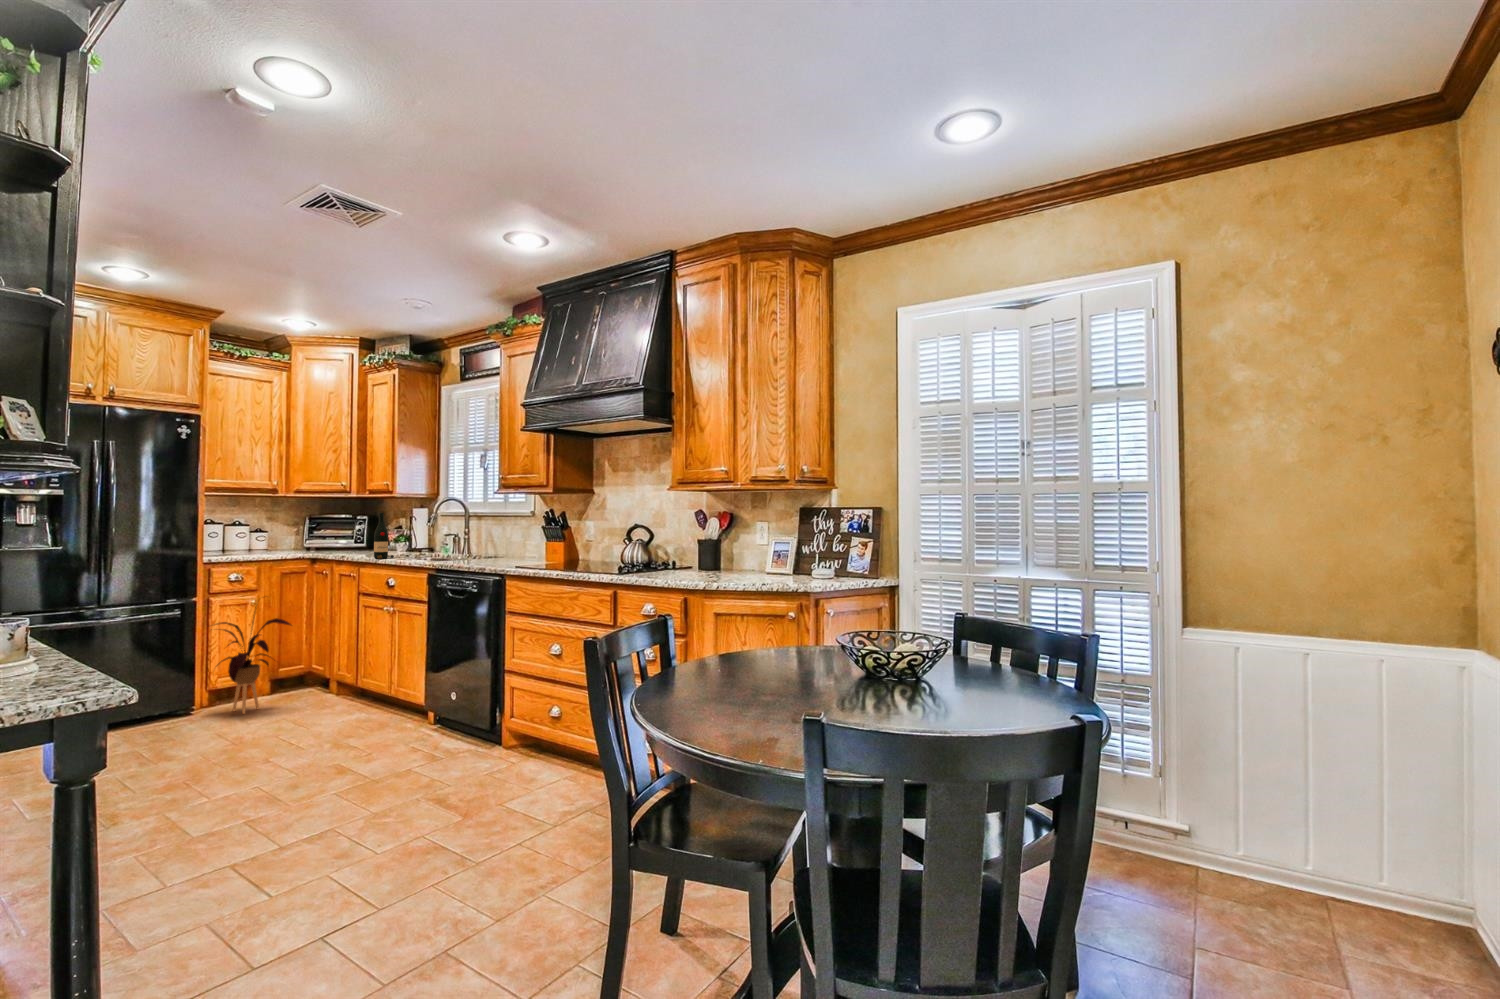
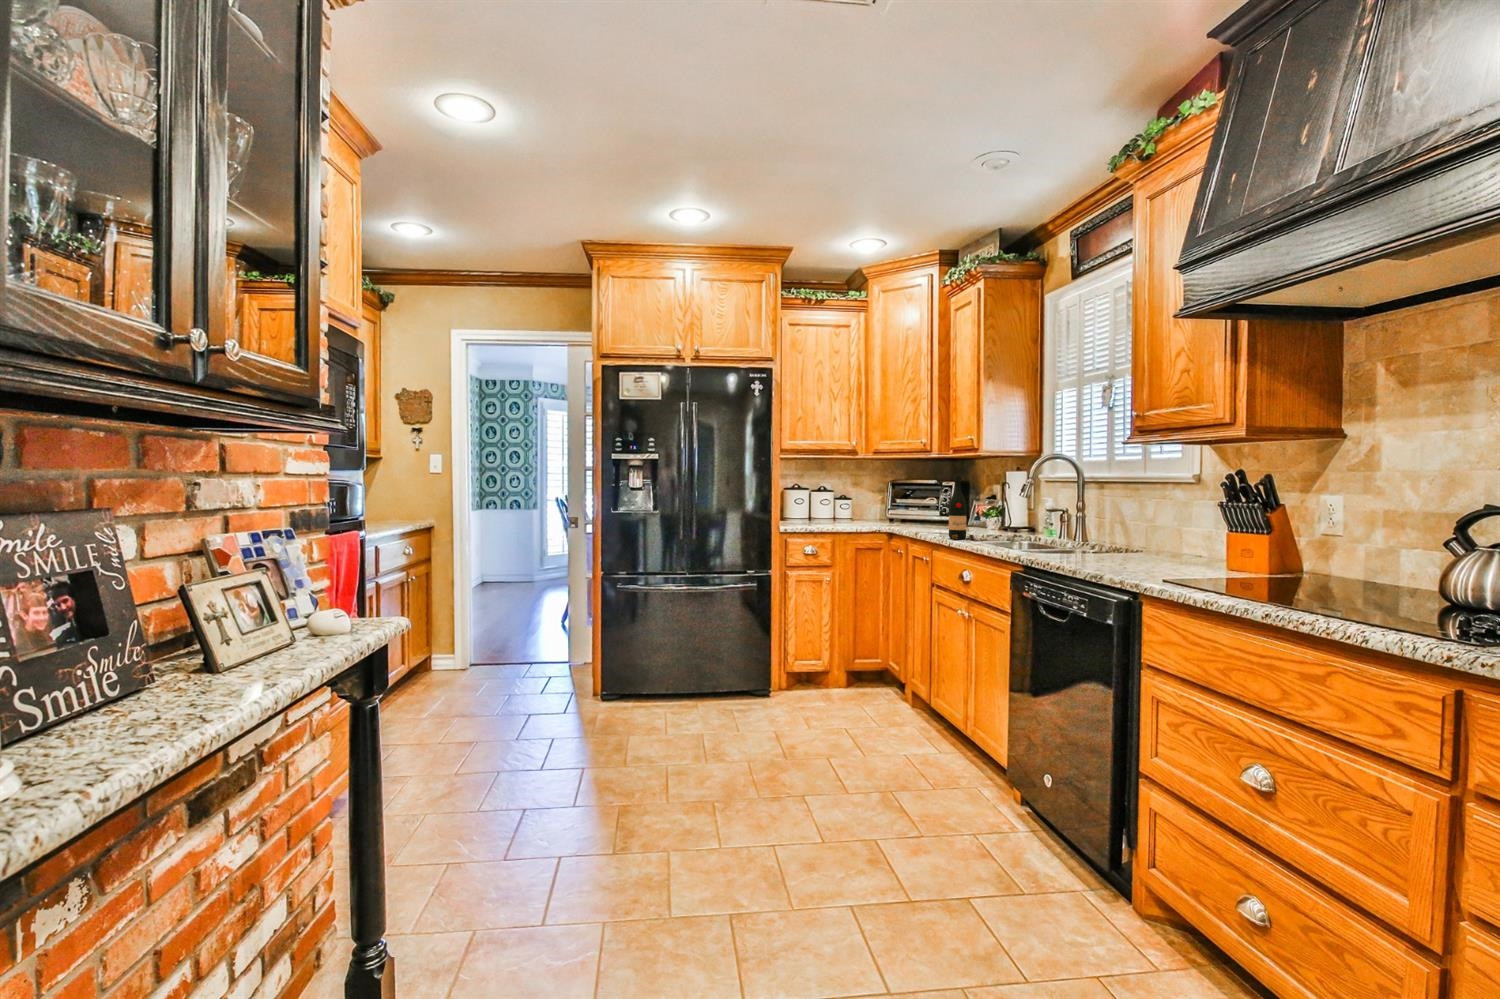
house plant: present [216,616,291,714] -> none [773,576,857,711]

